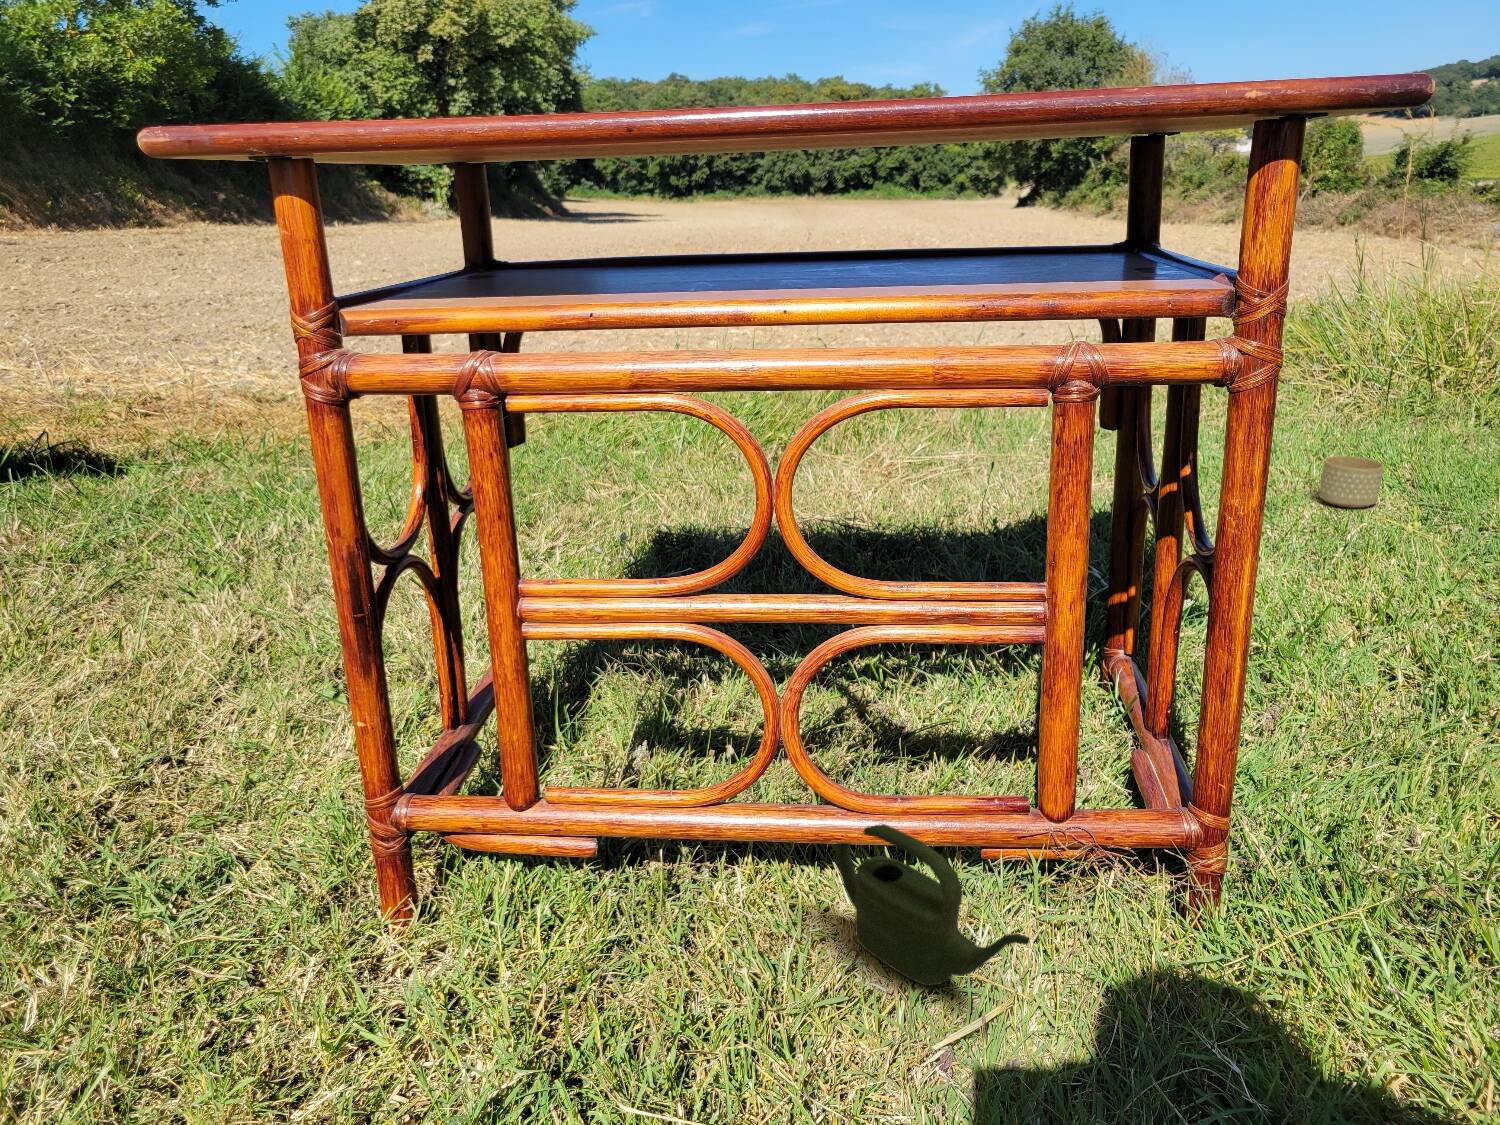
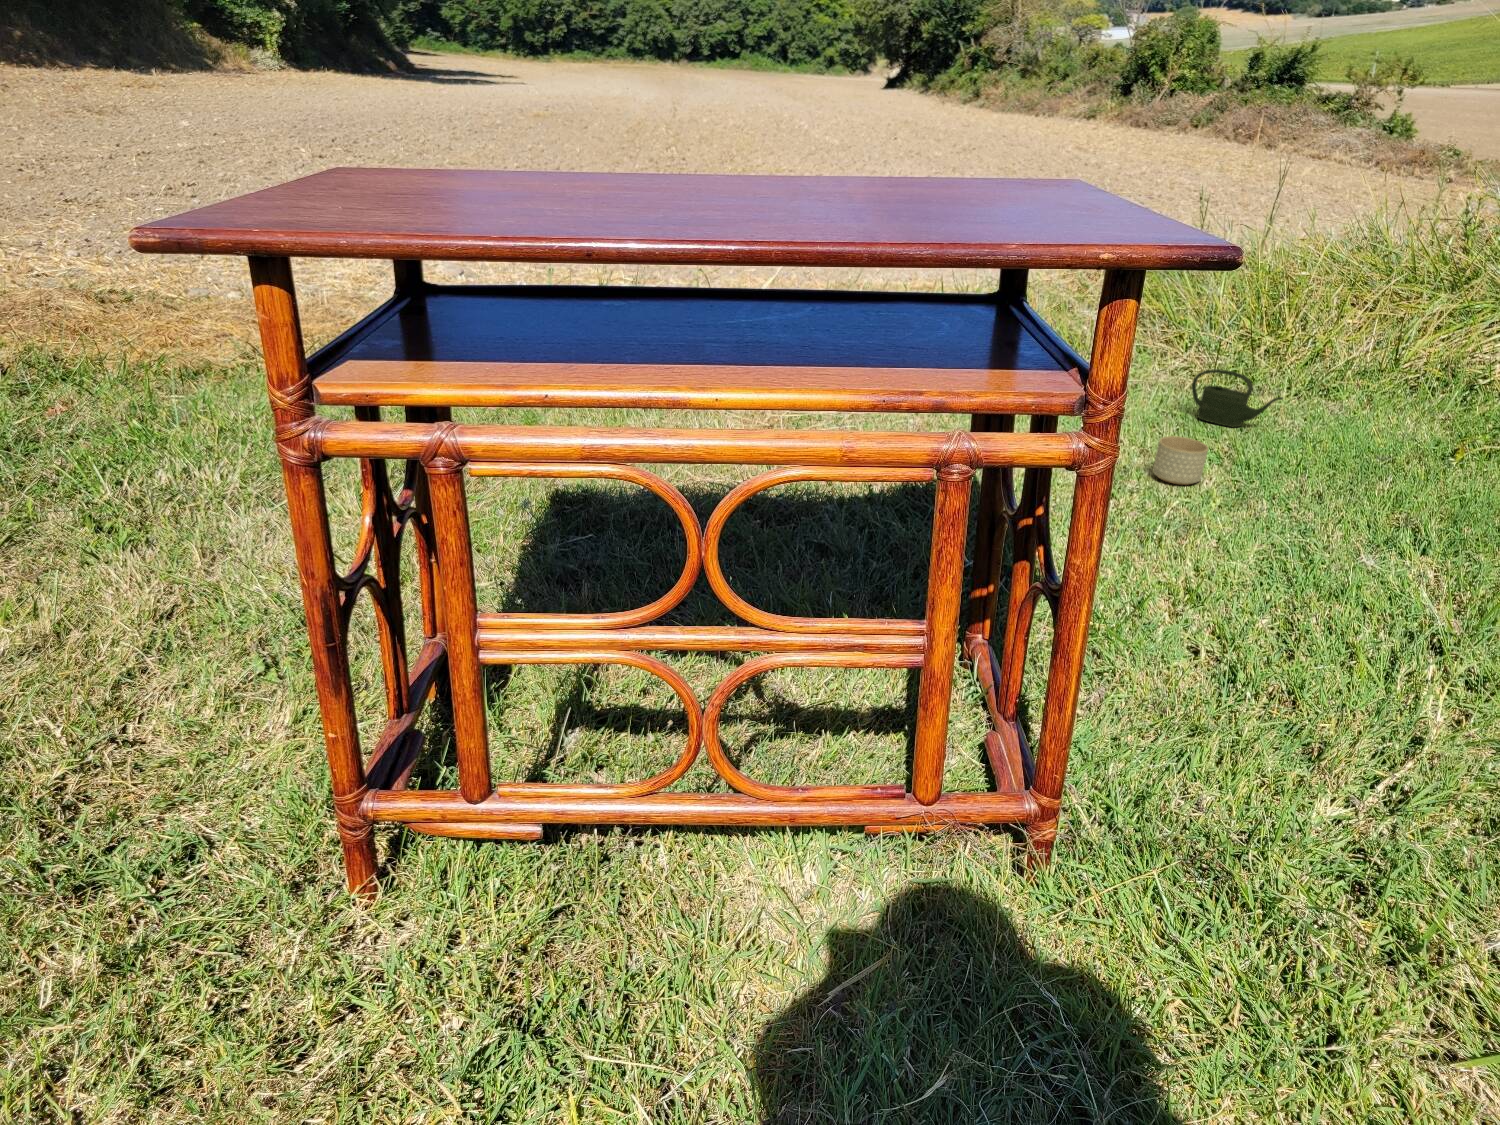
watering can: present [835,824,1030,986] -> present [1192,369,1283,427]

